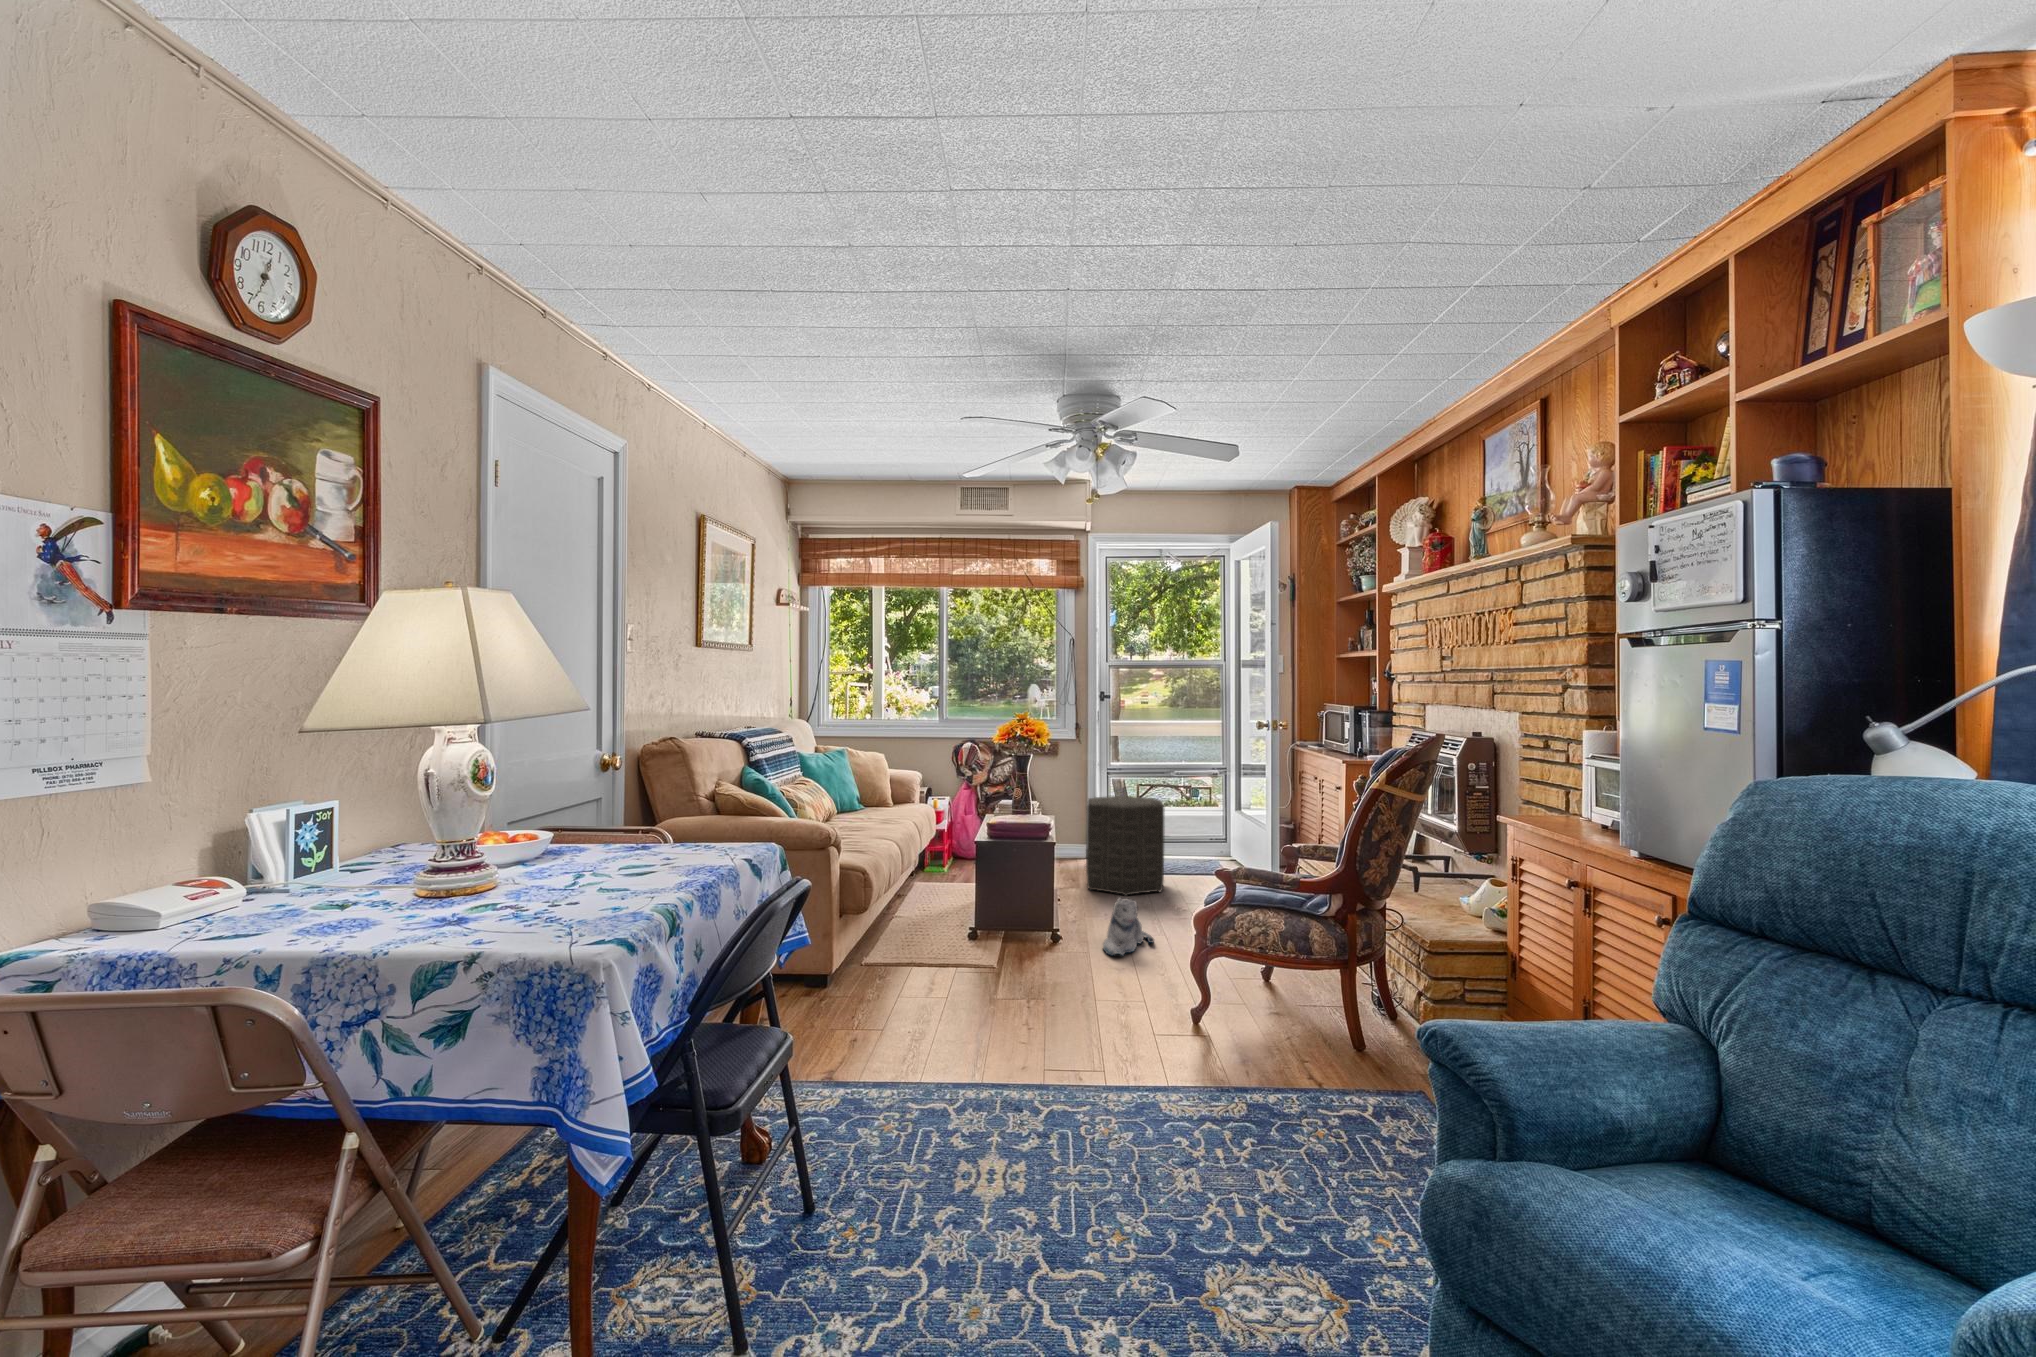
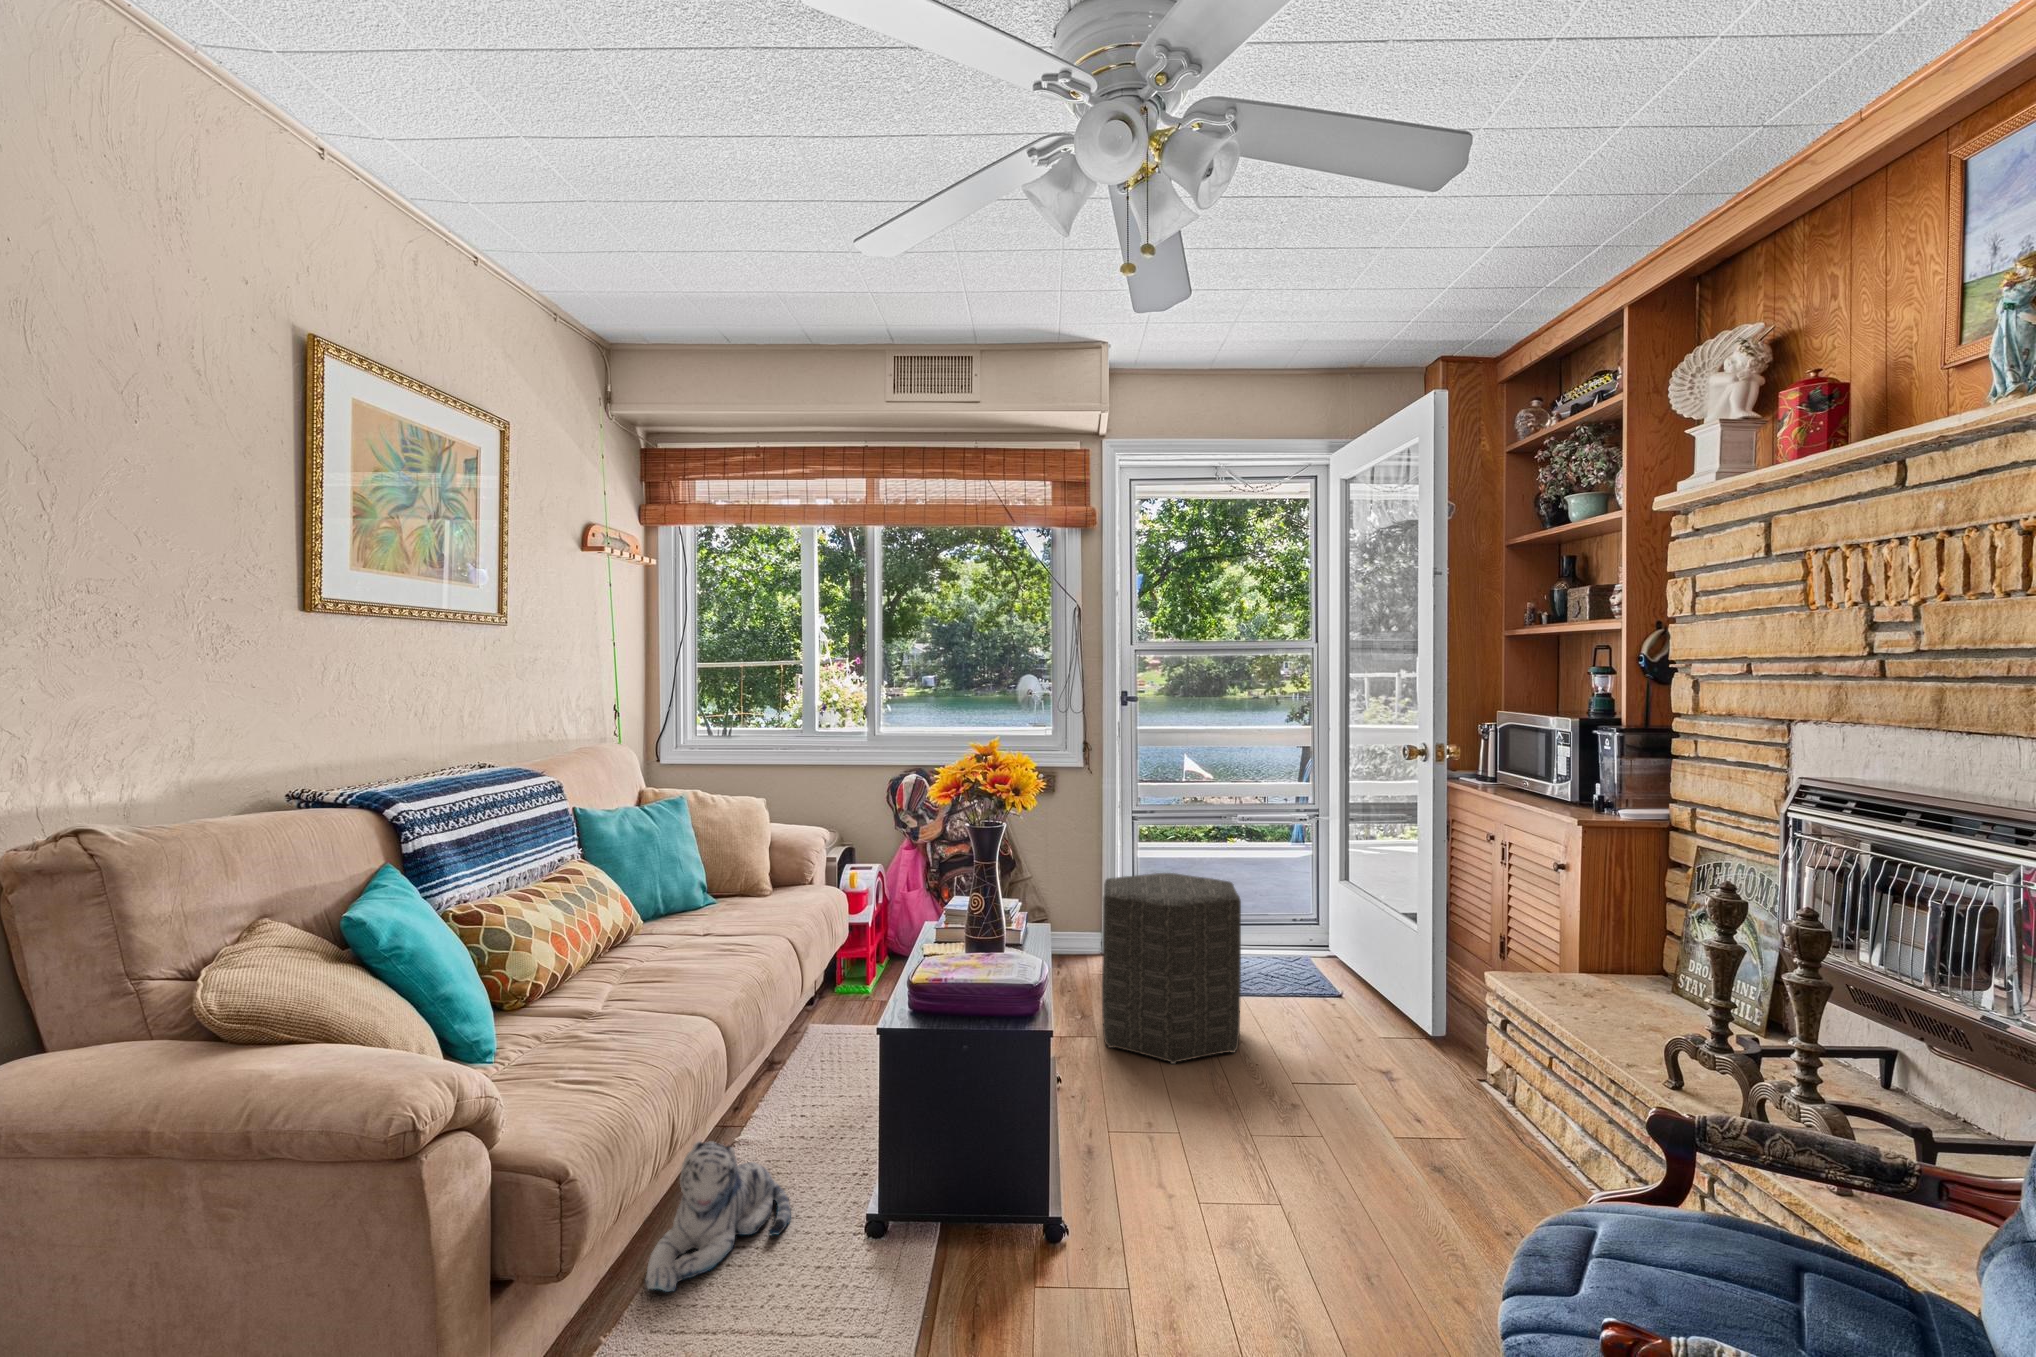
plush toy: present [1103,898,1154,956] -> present [645,1142,791,1292]

